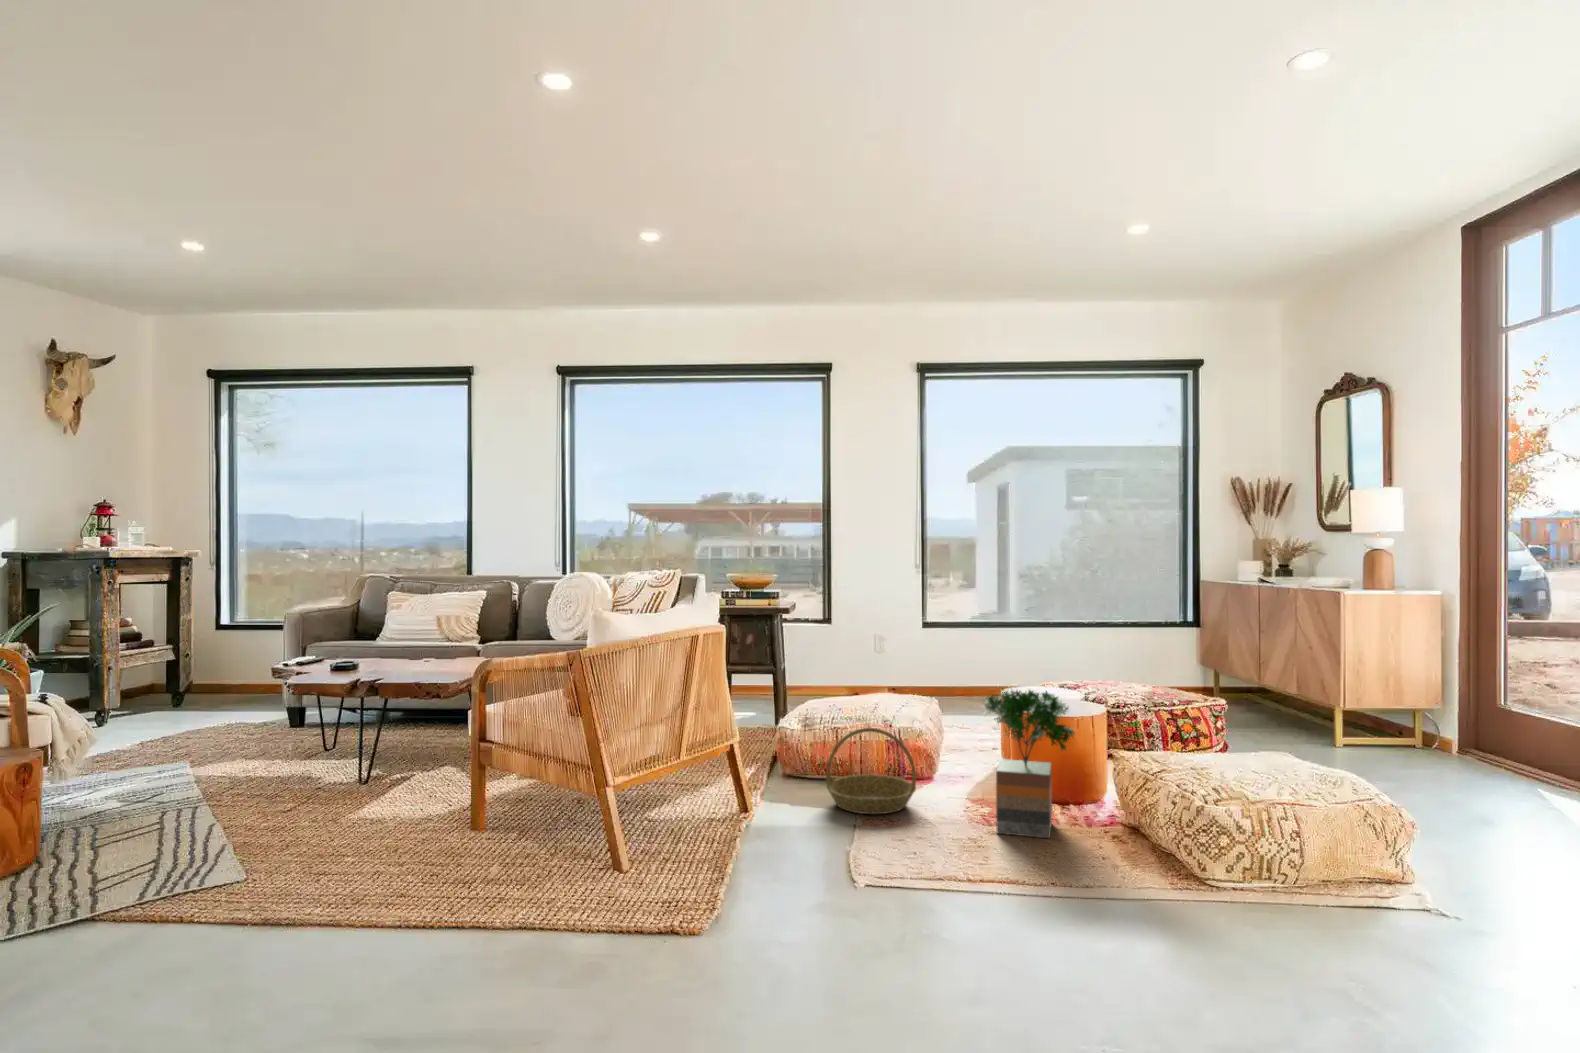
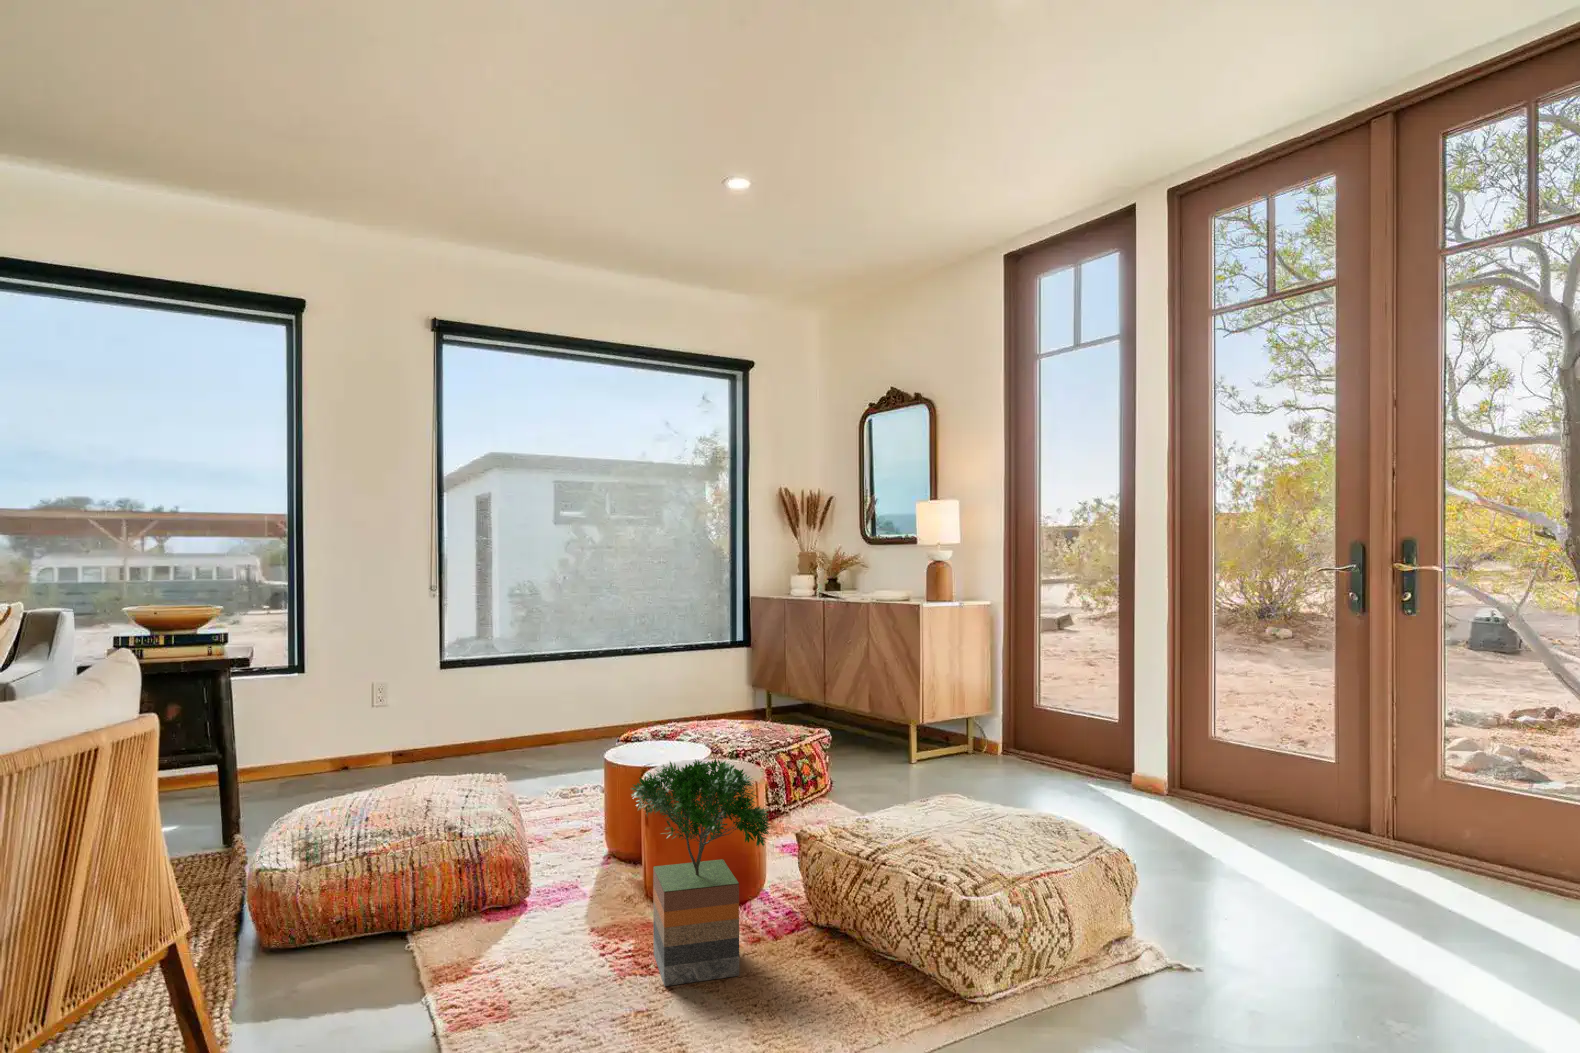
basket: present [826,728,916,814] -> none [365,851,521,1004]

